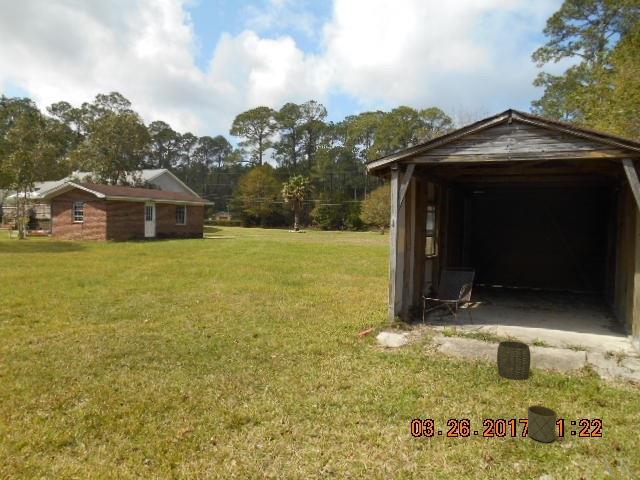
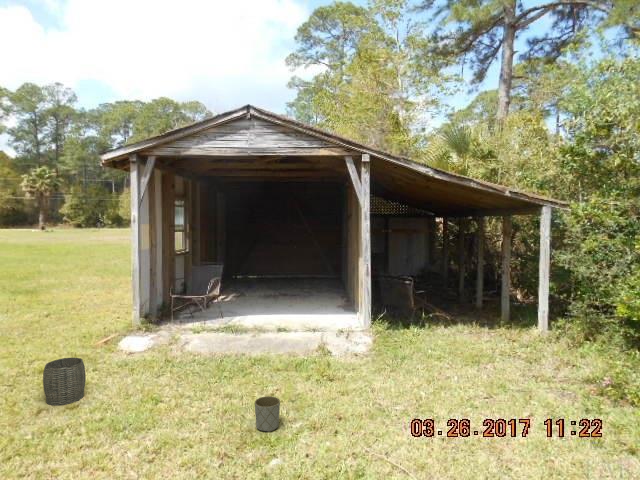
woven basket: present [497,341,530,380] -> present [43,358,86,406]

